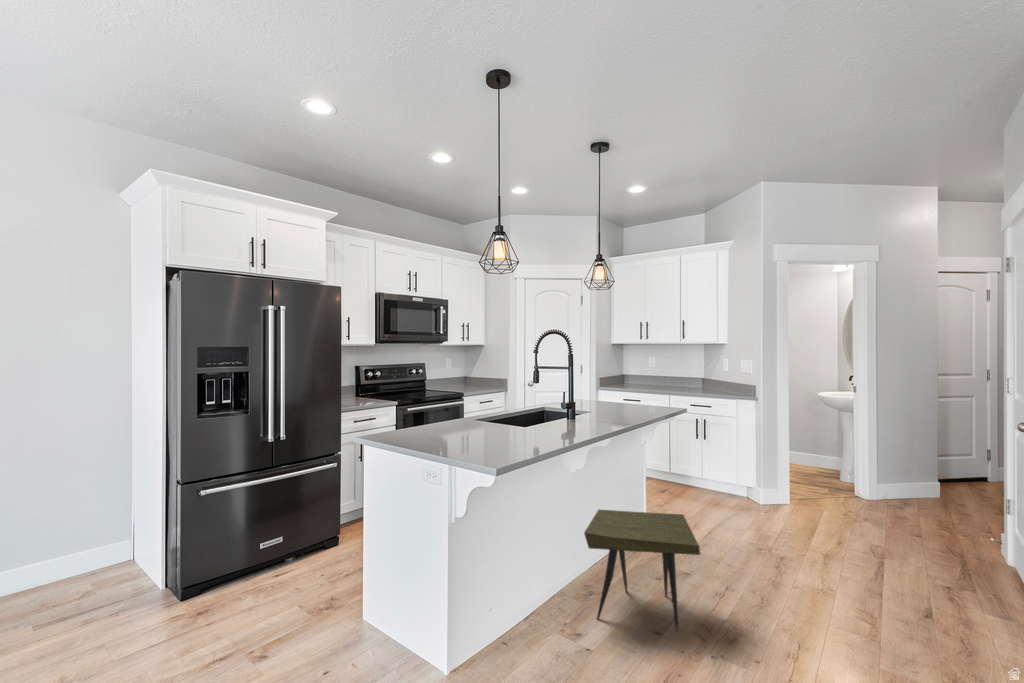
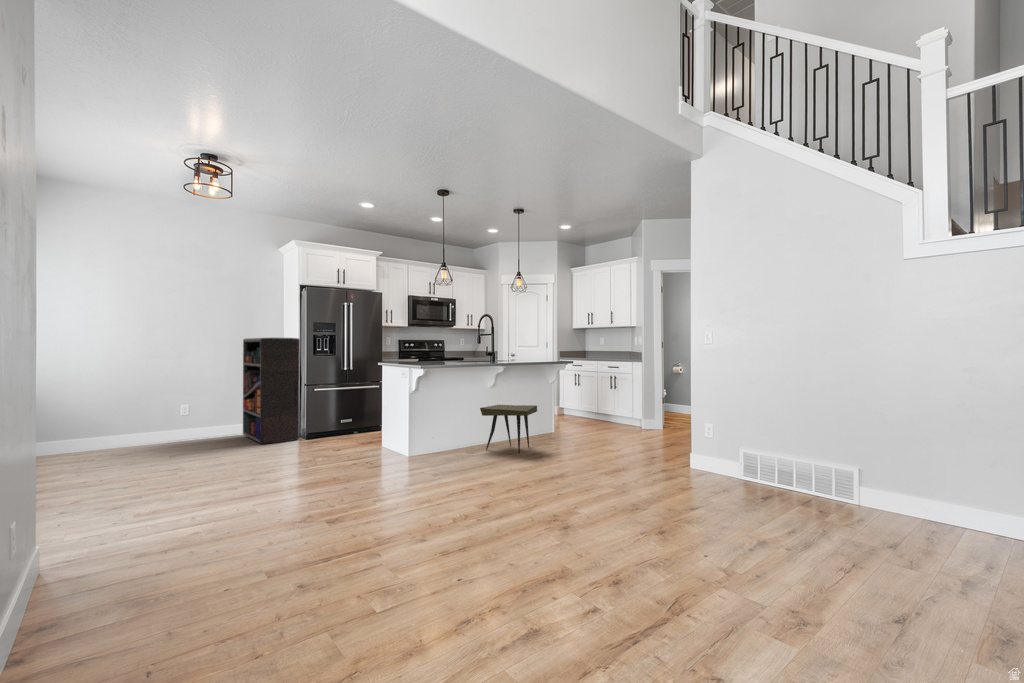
bookshelf: none [24,377,164,648] -> present [243,338,300,444]

